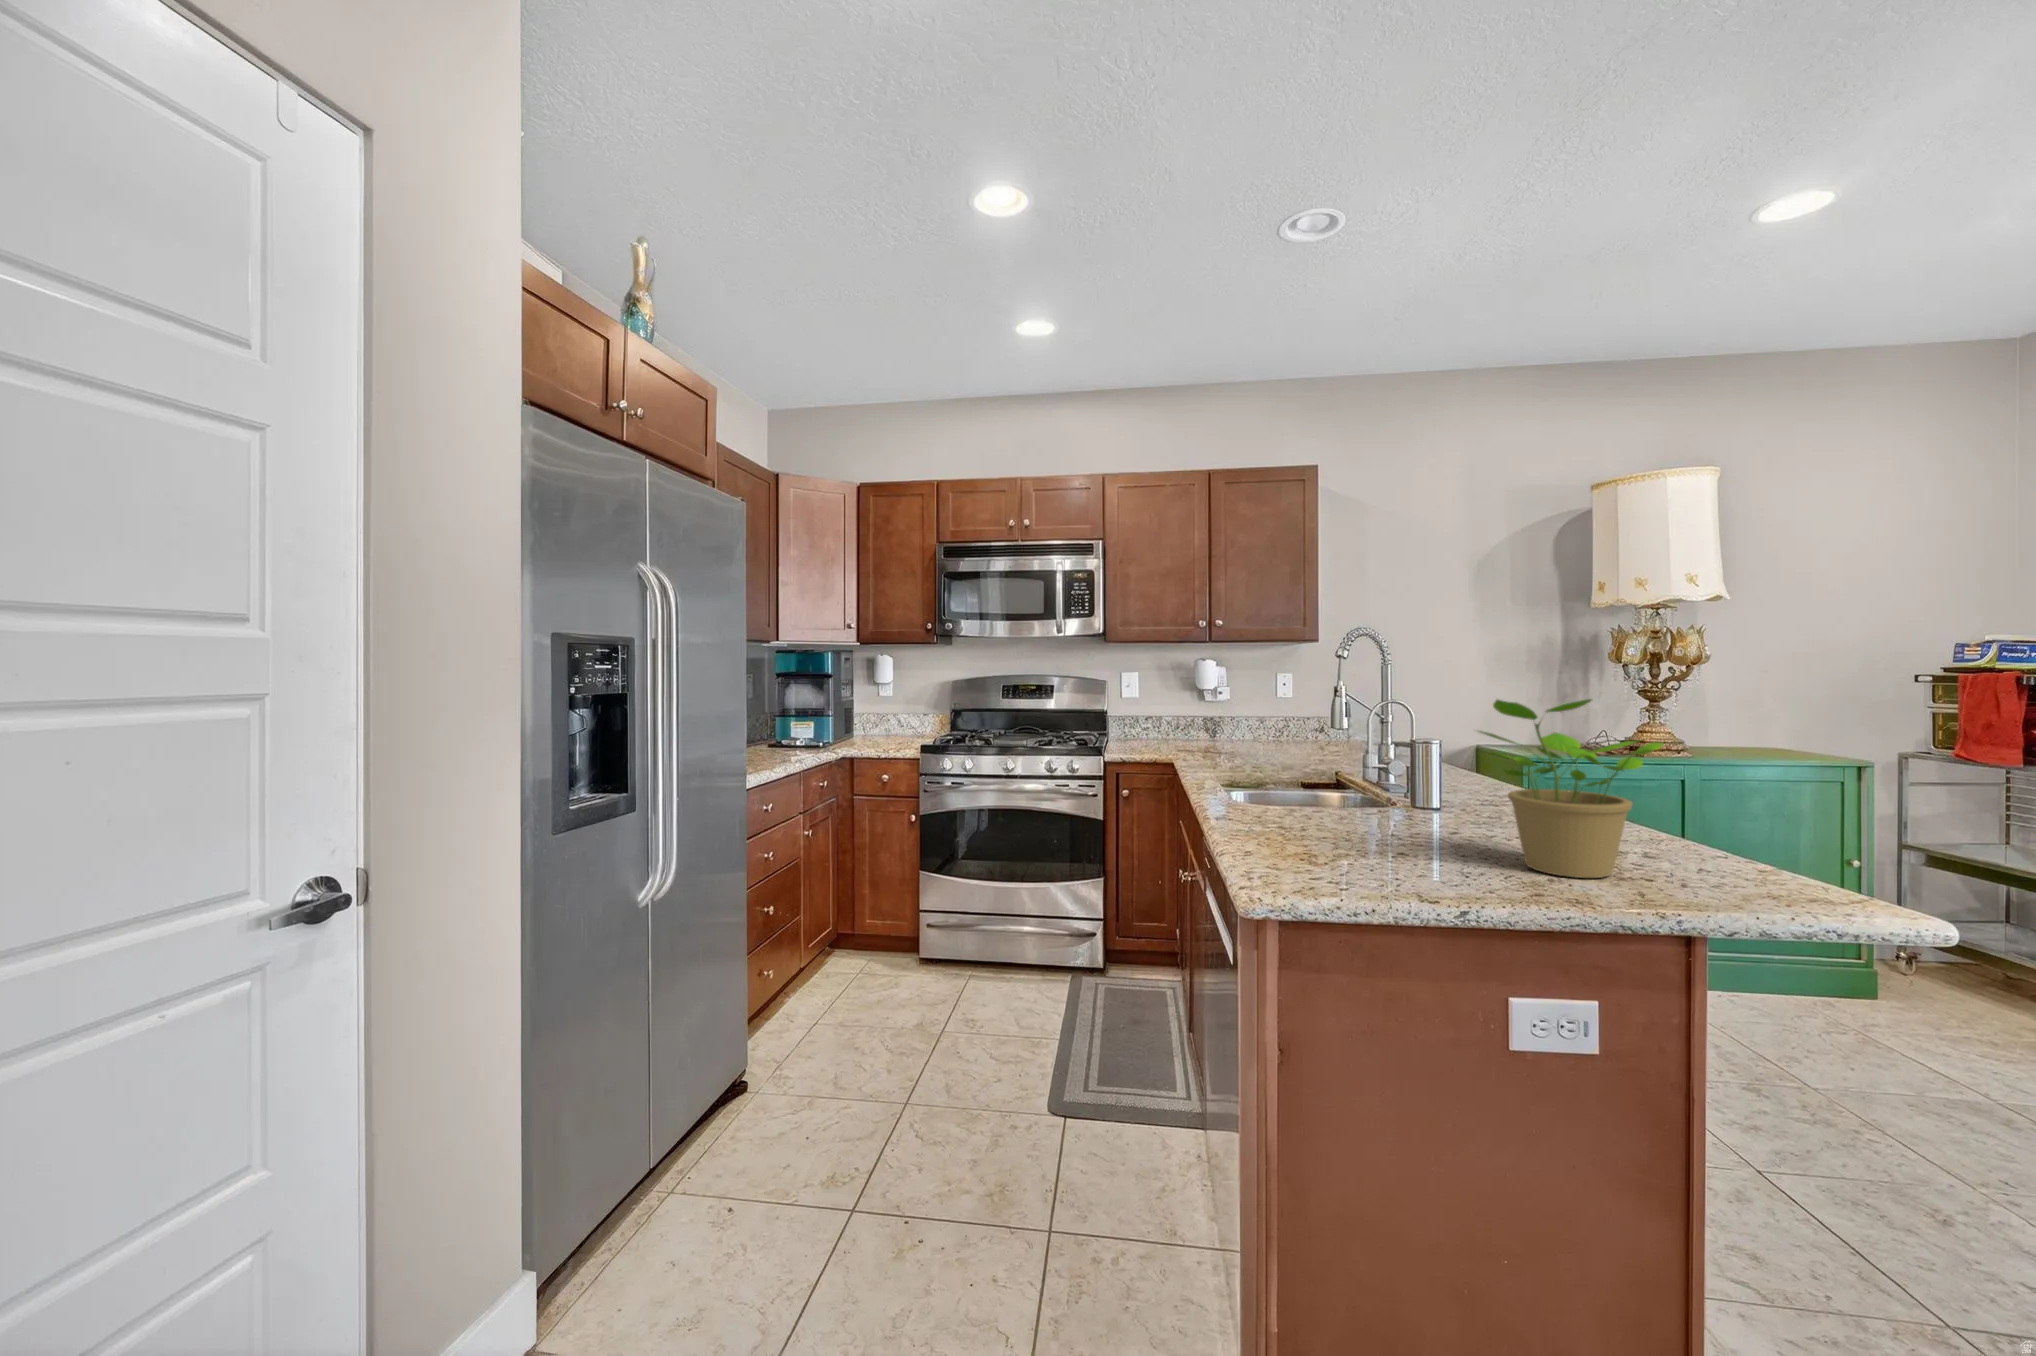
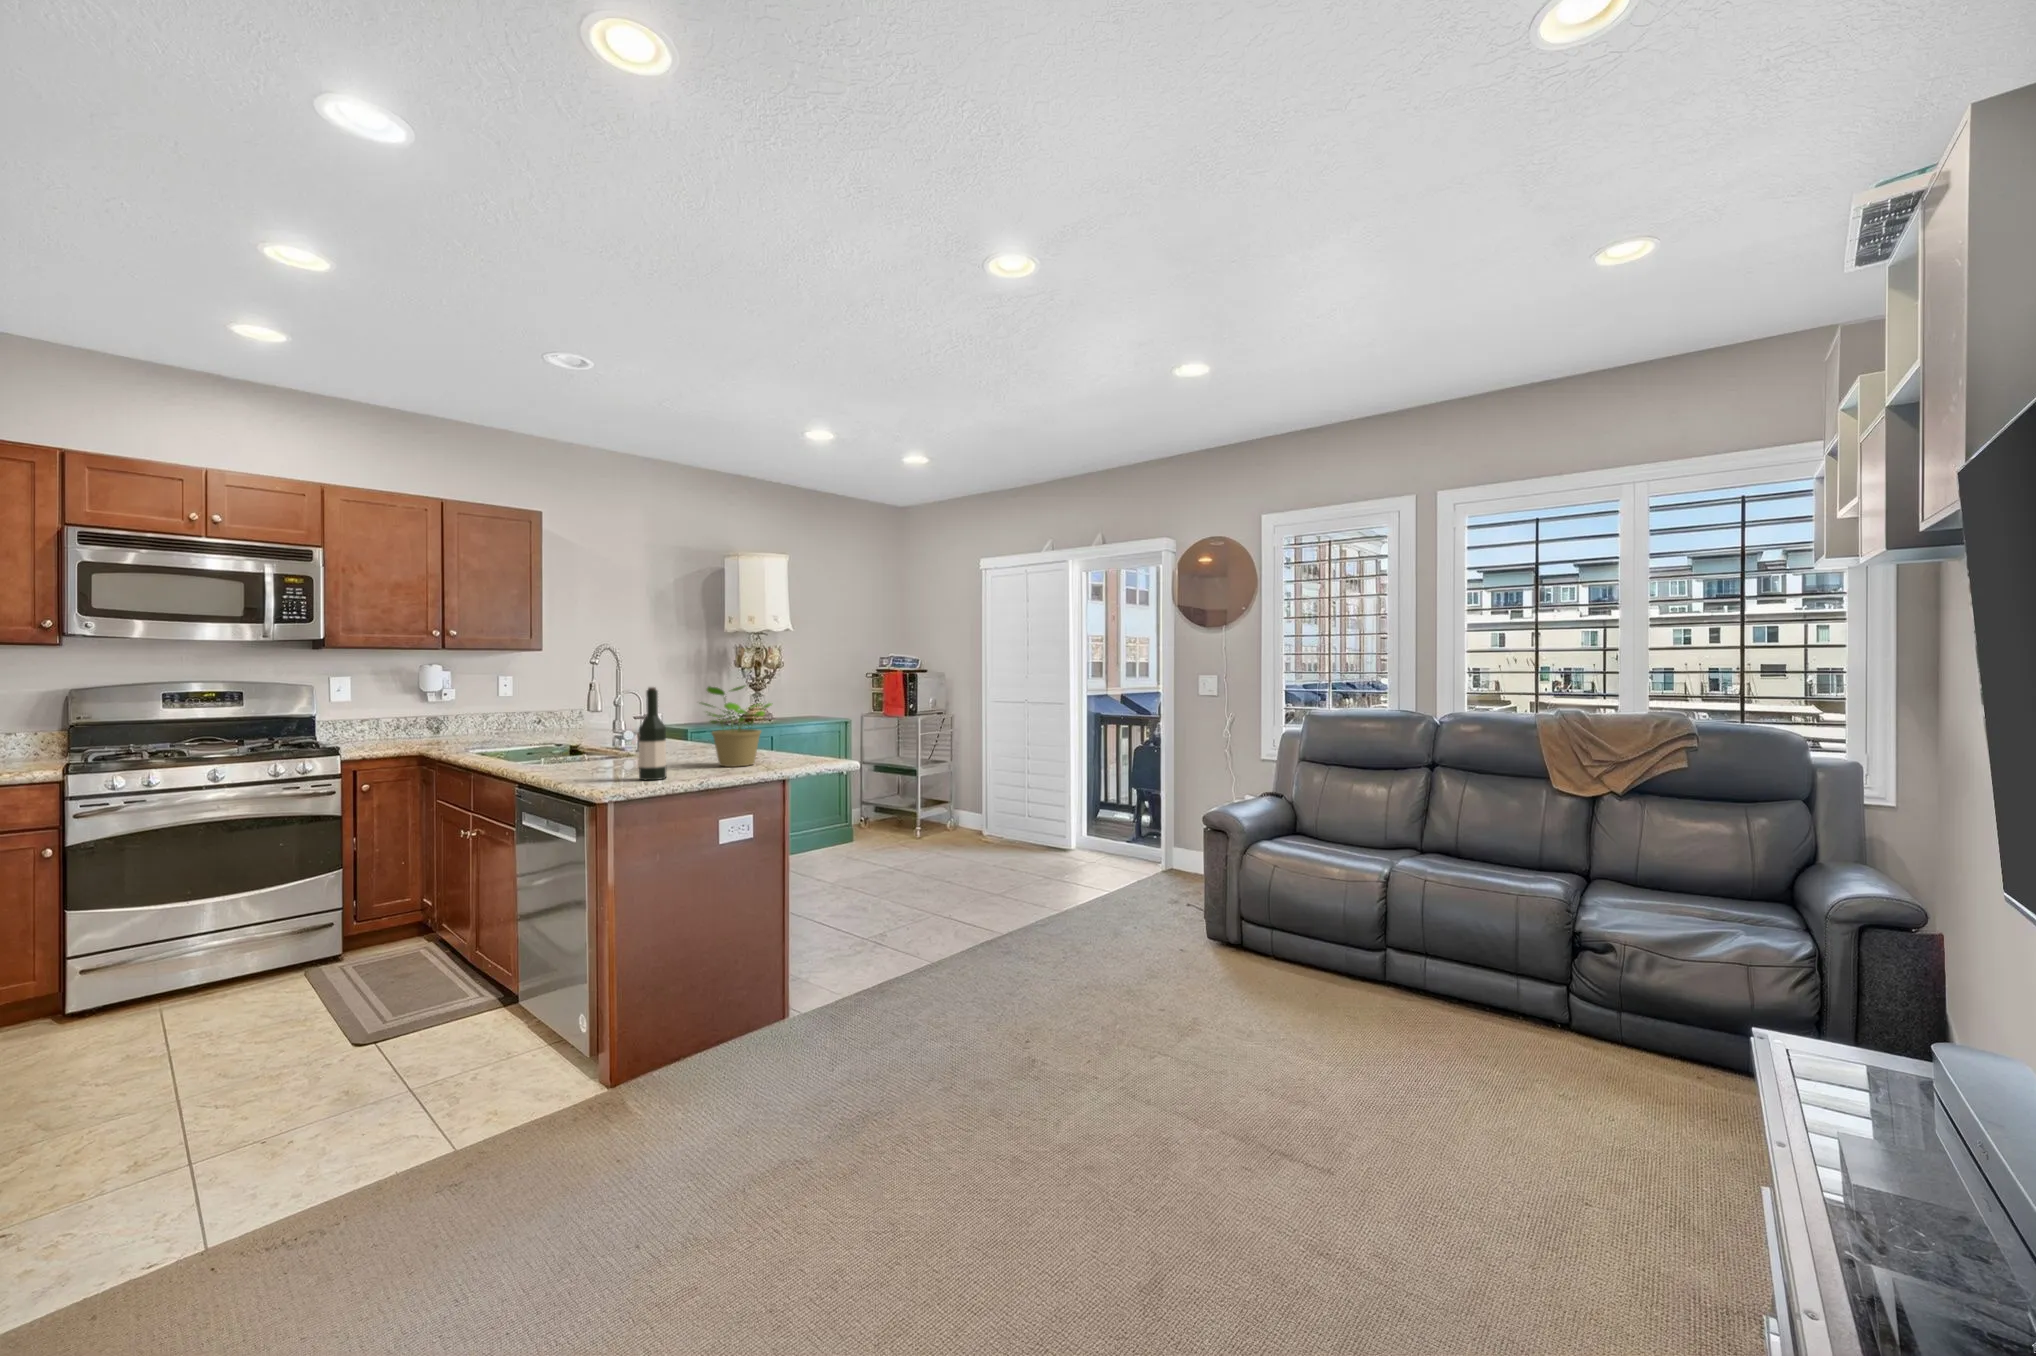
wine bottle: none [1335,699,1390,889] -> present [639,687,667,780]

